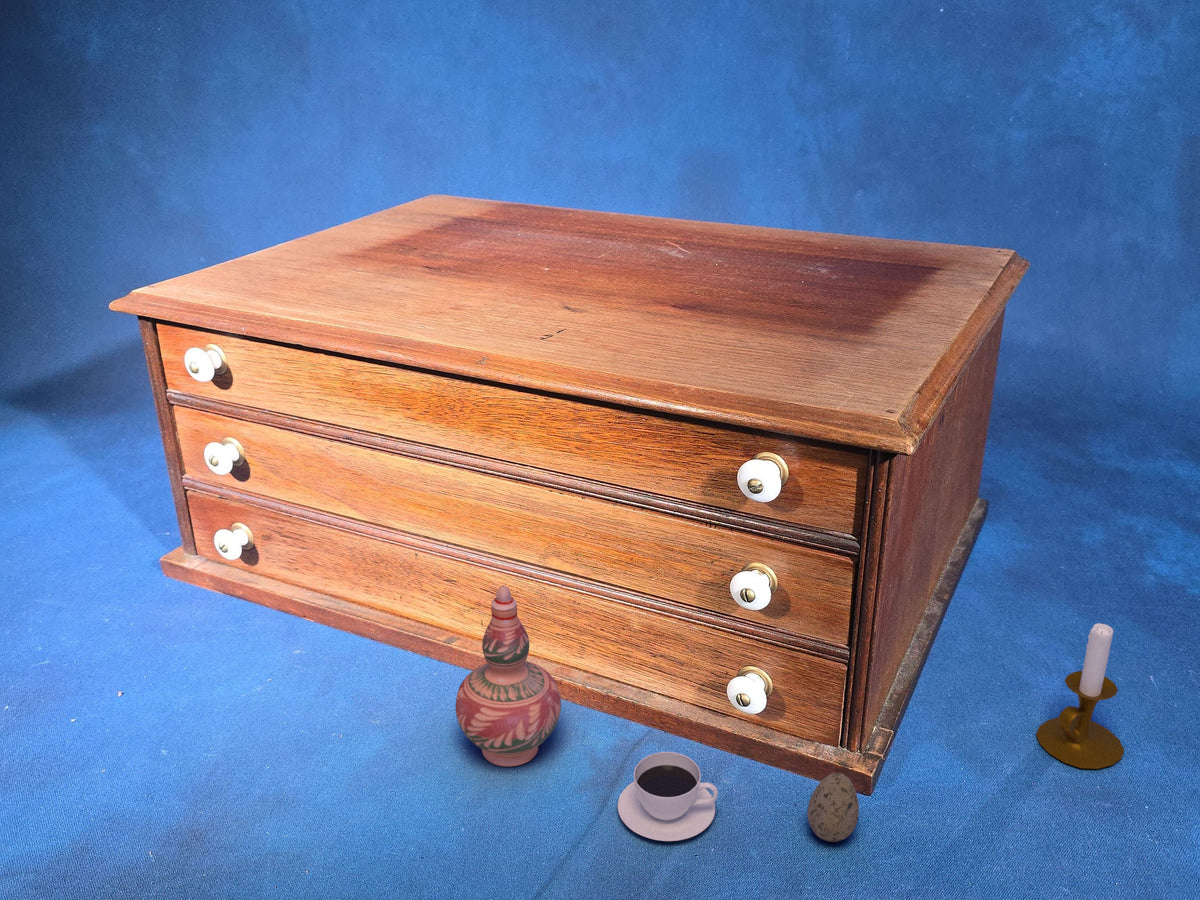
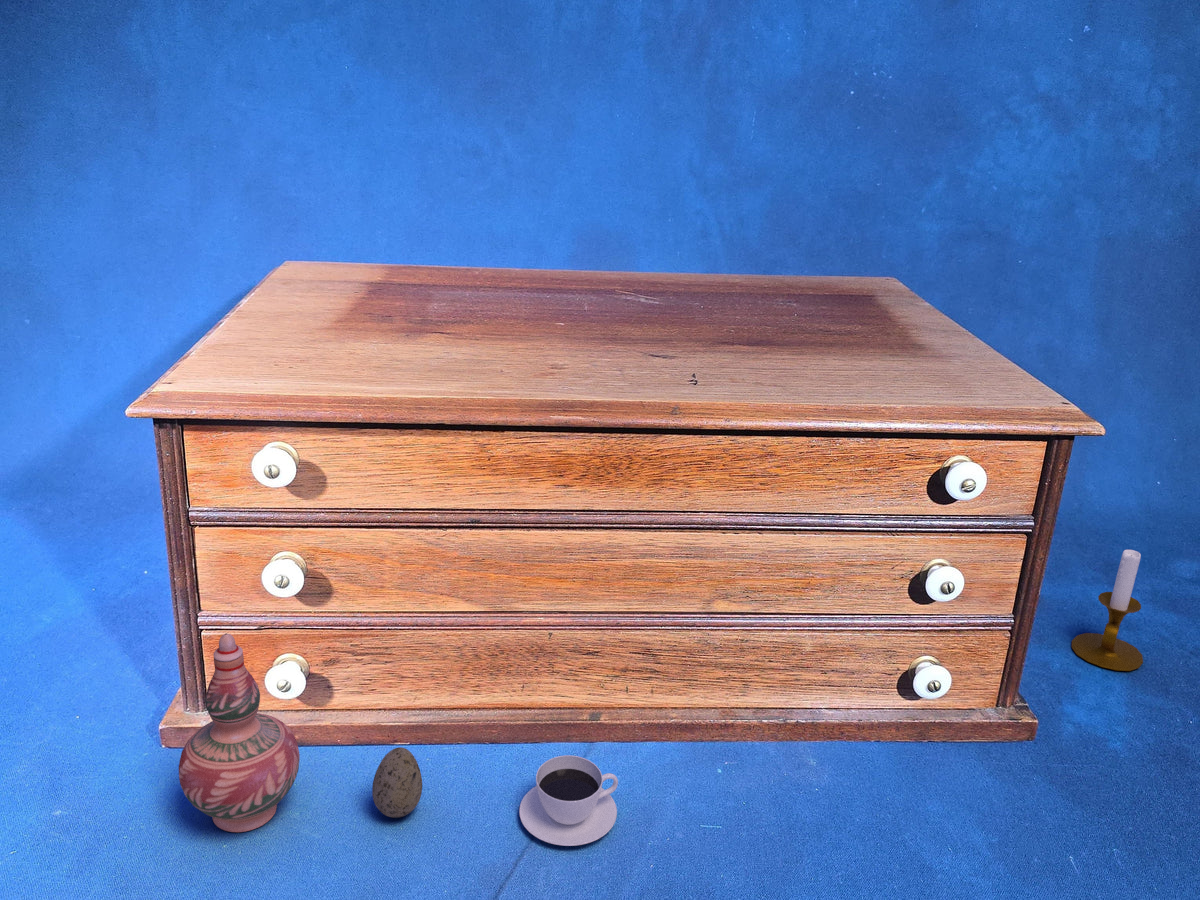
decorative vase: present [456,586,561,766] -> present [179,633,300,832]
teacup: present [618,752,718,841] -> present [519,755,618,846]
decorative egg: present [807,773,859,842] -> present [372,747,422,818]

